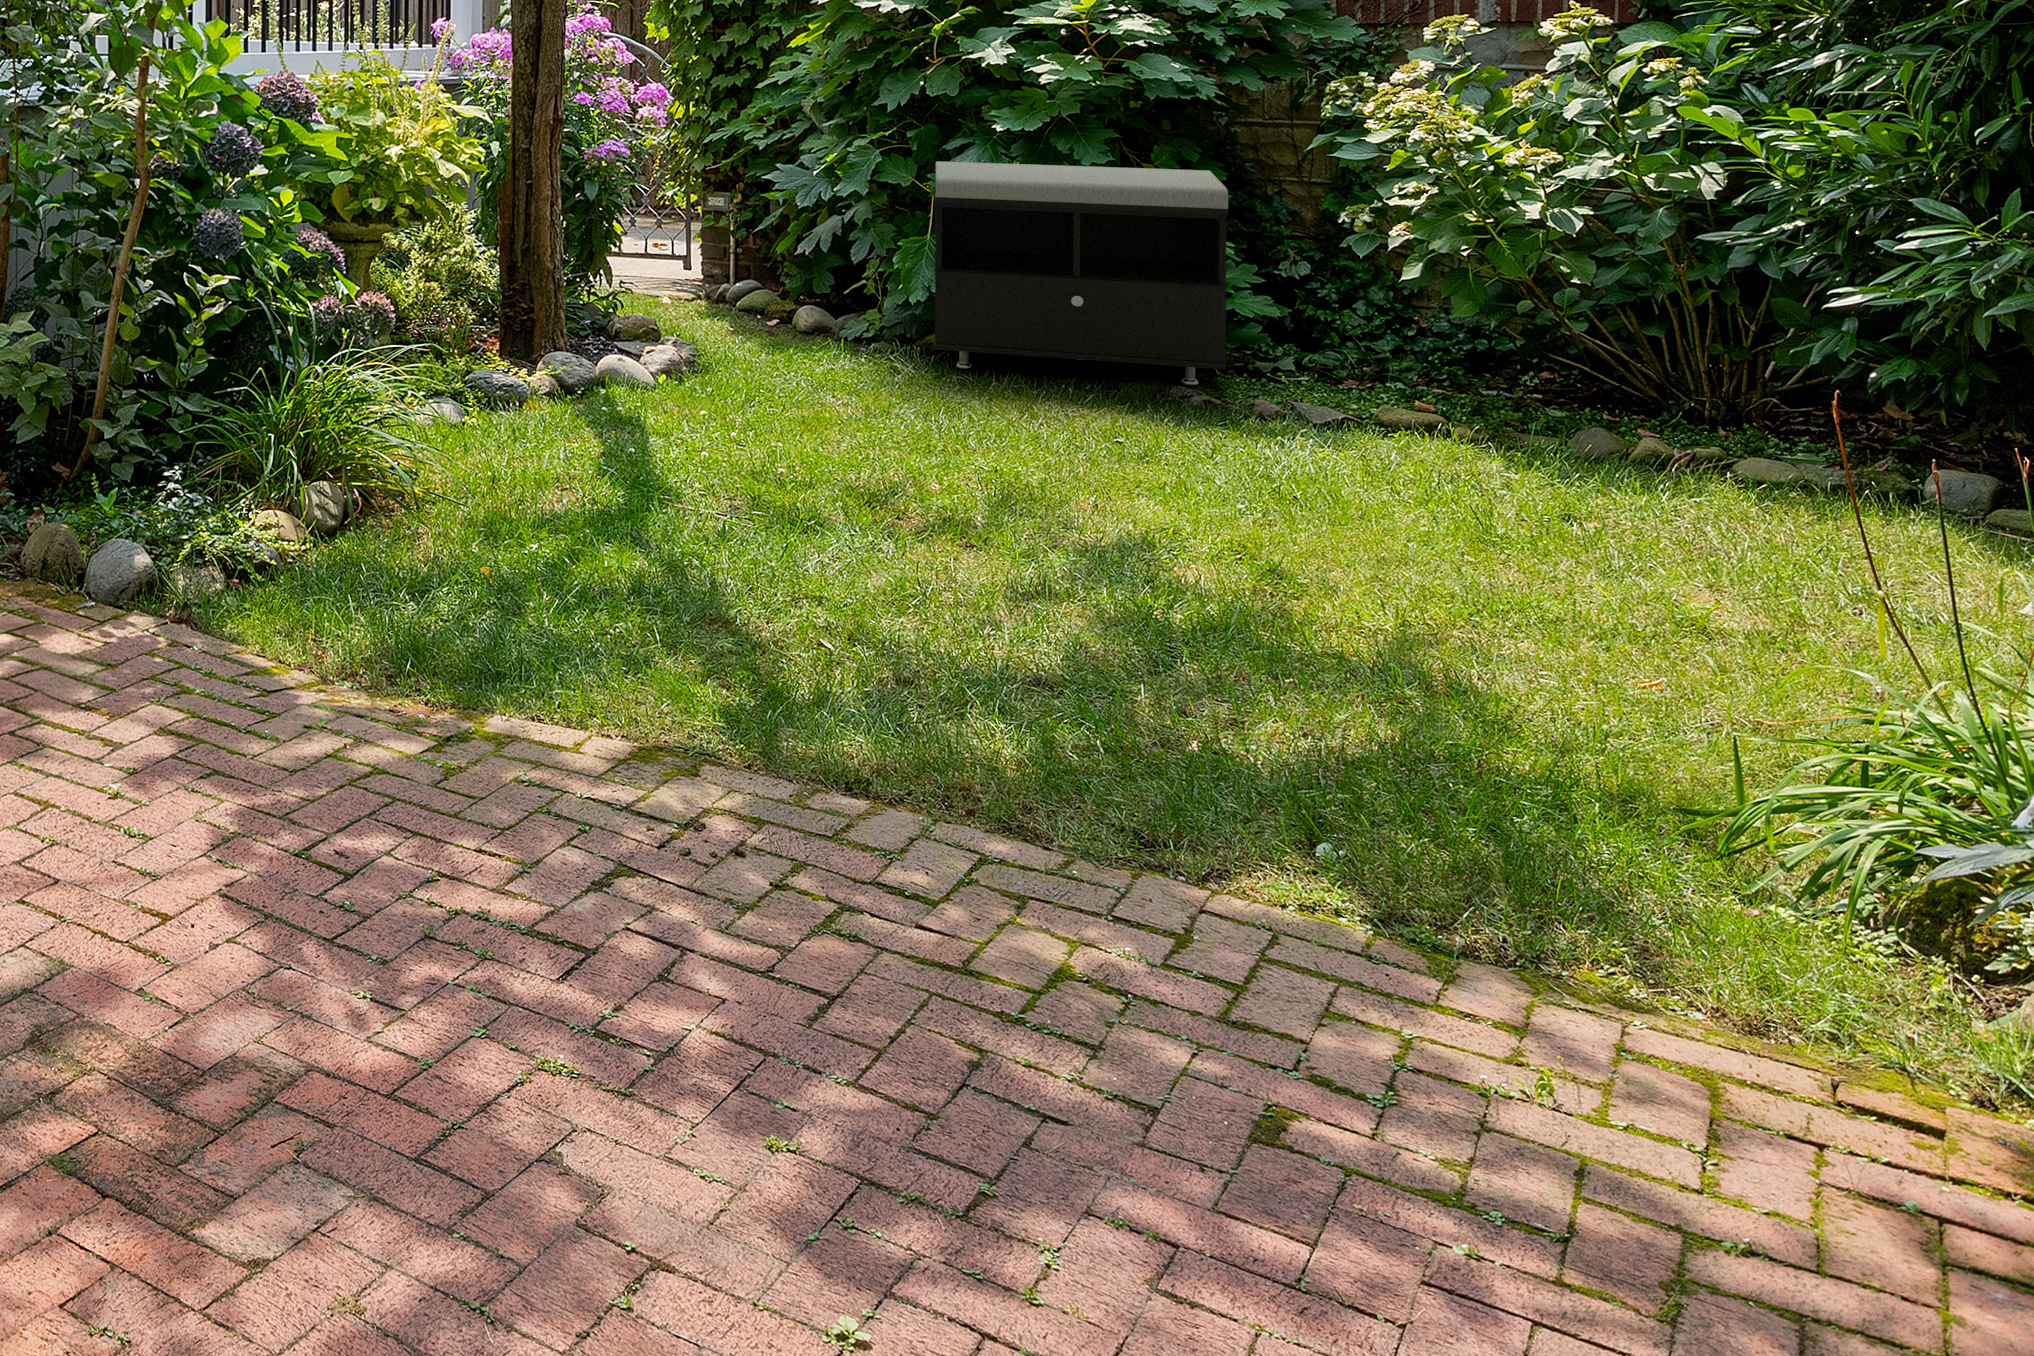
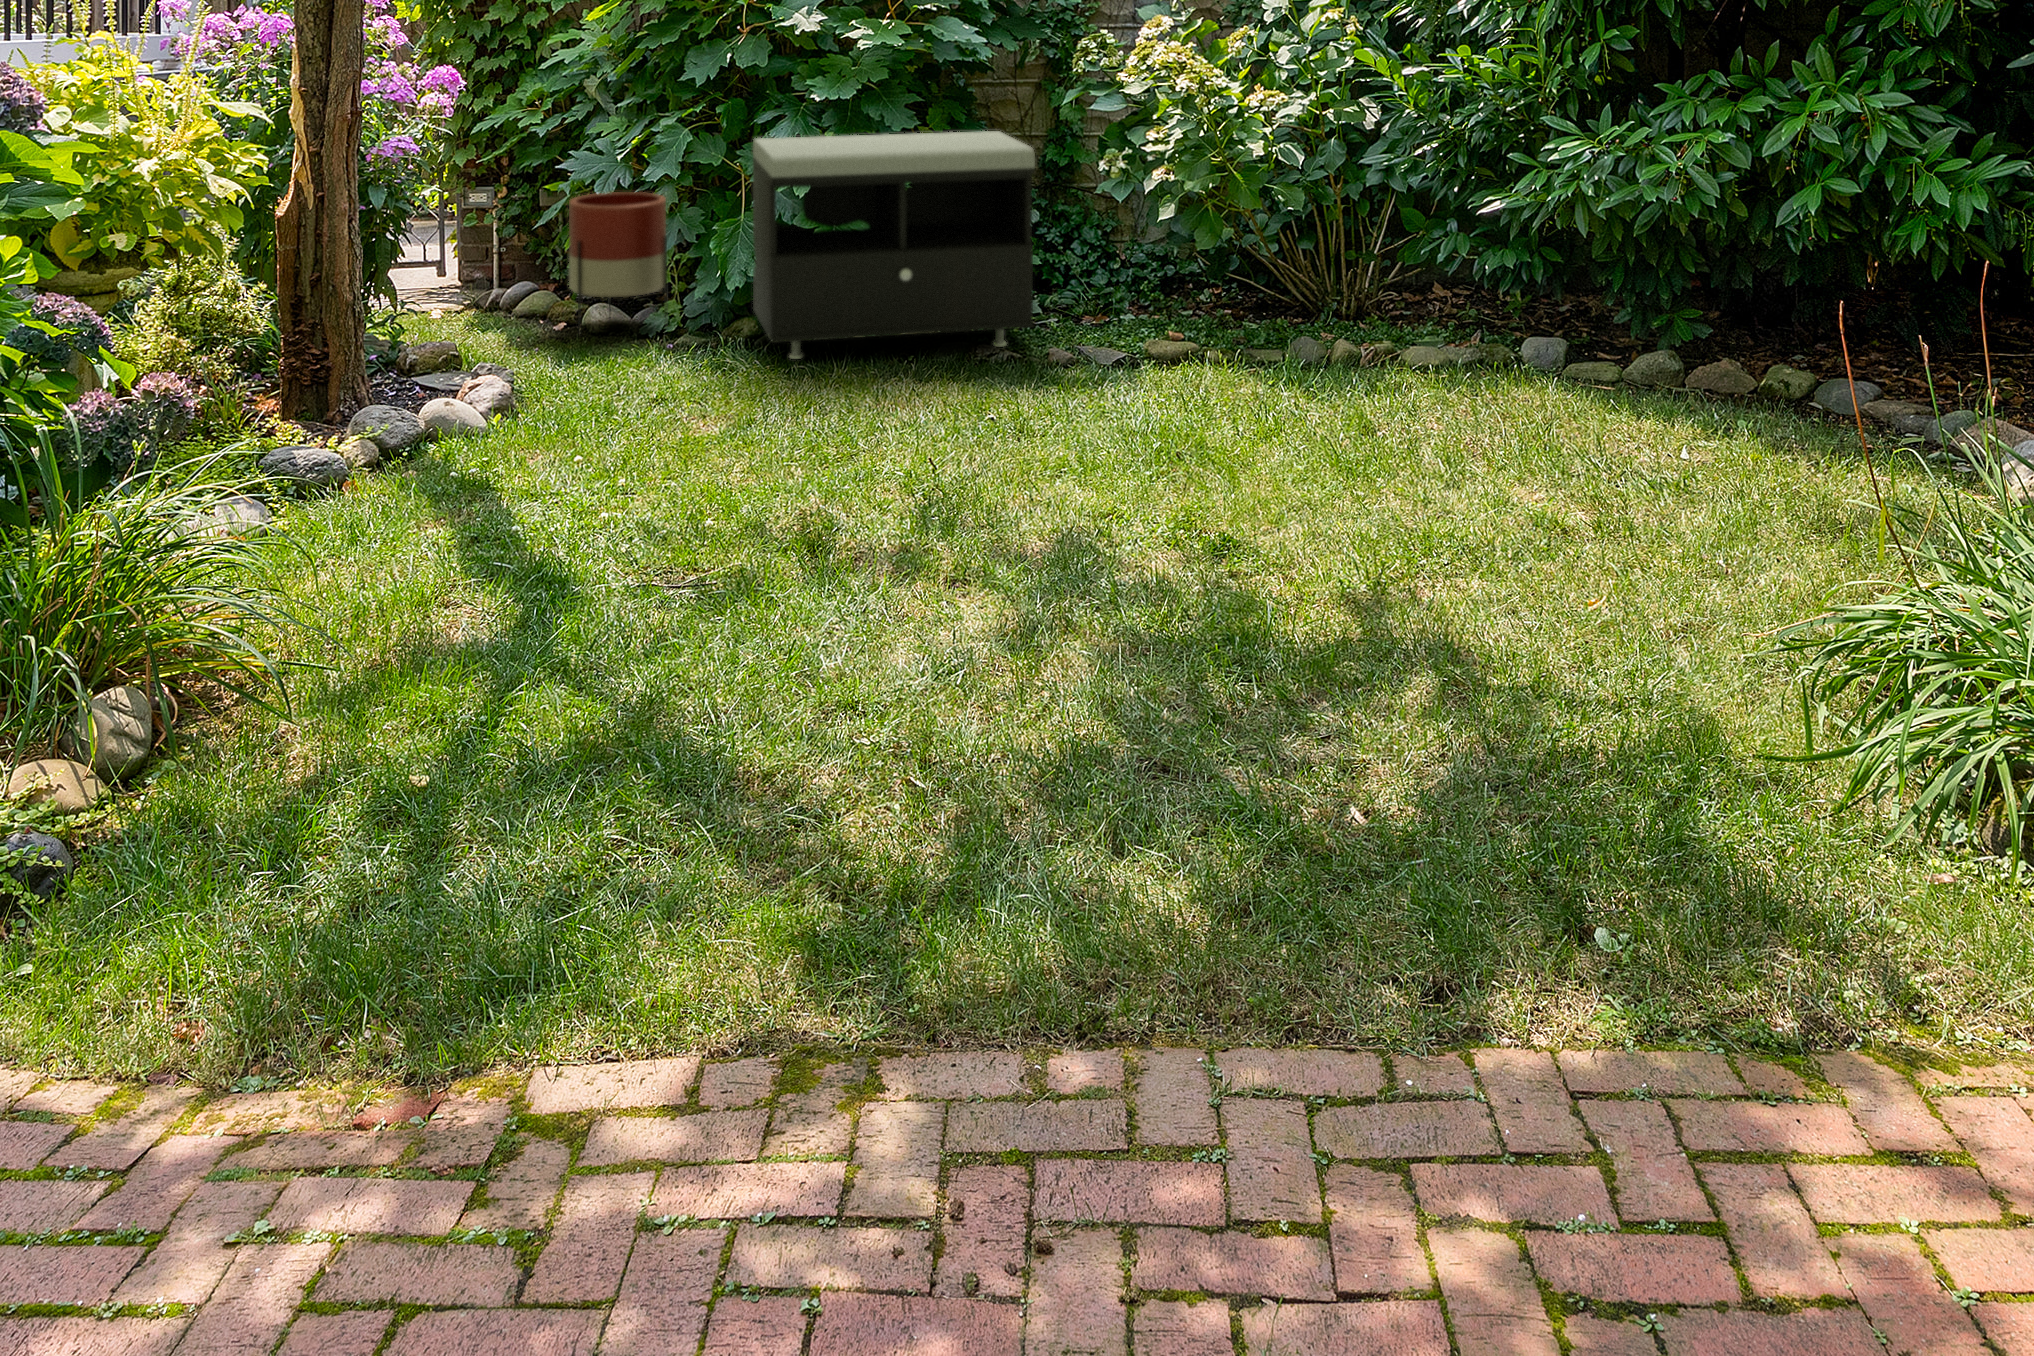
planter: none [762,202,855,330] -> present [569,192,668,335]

